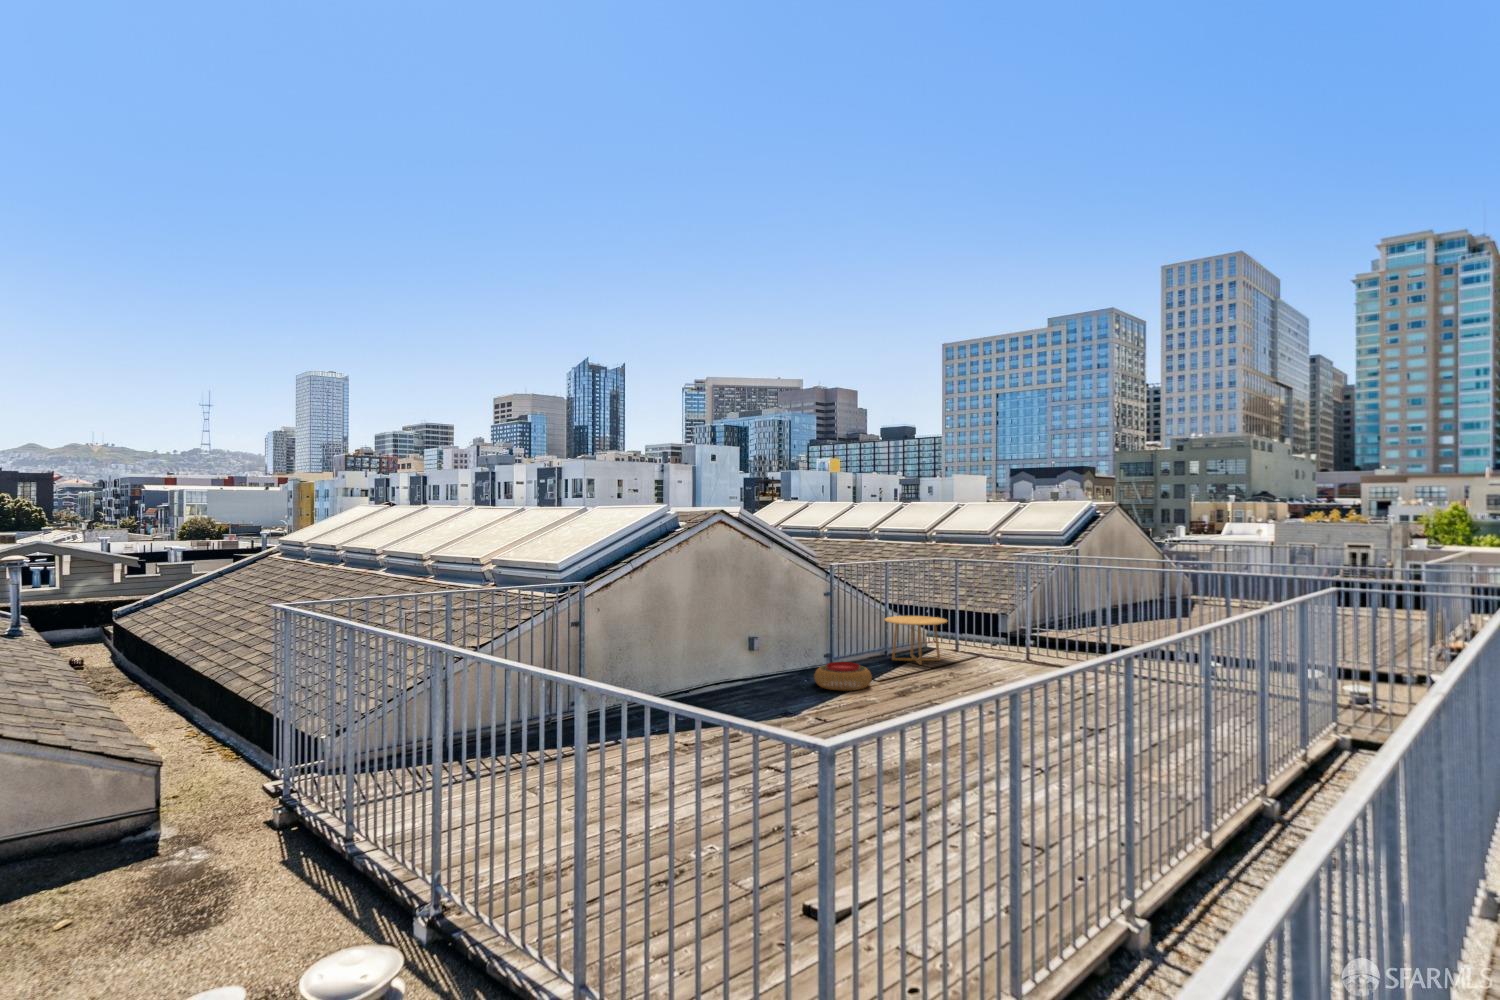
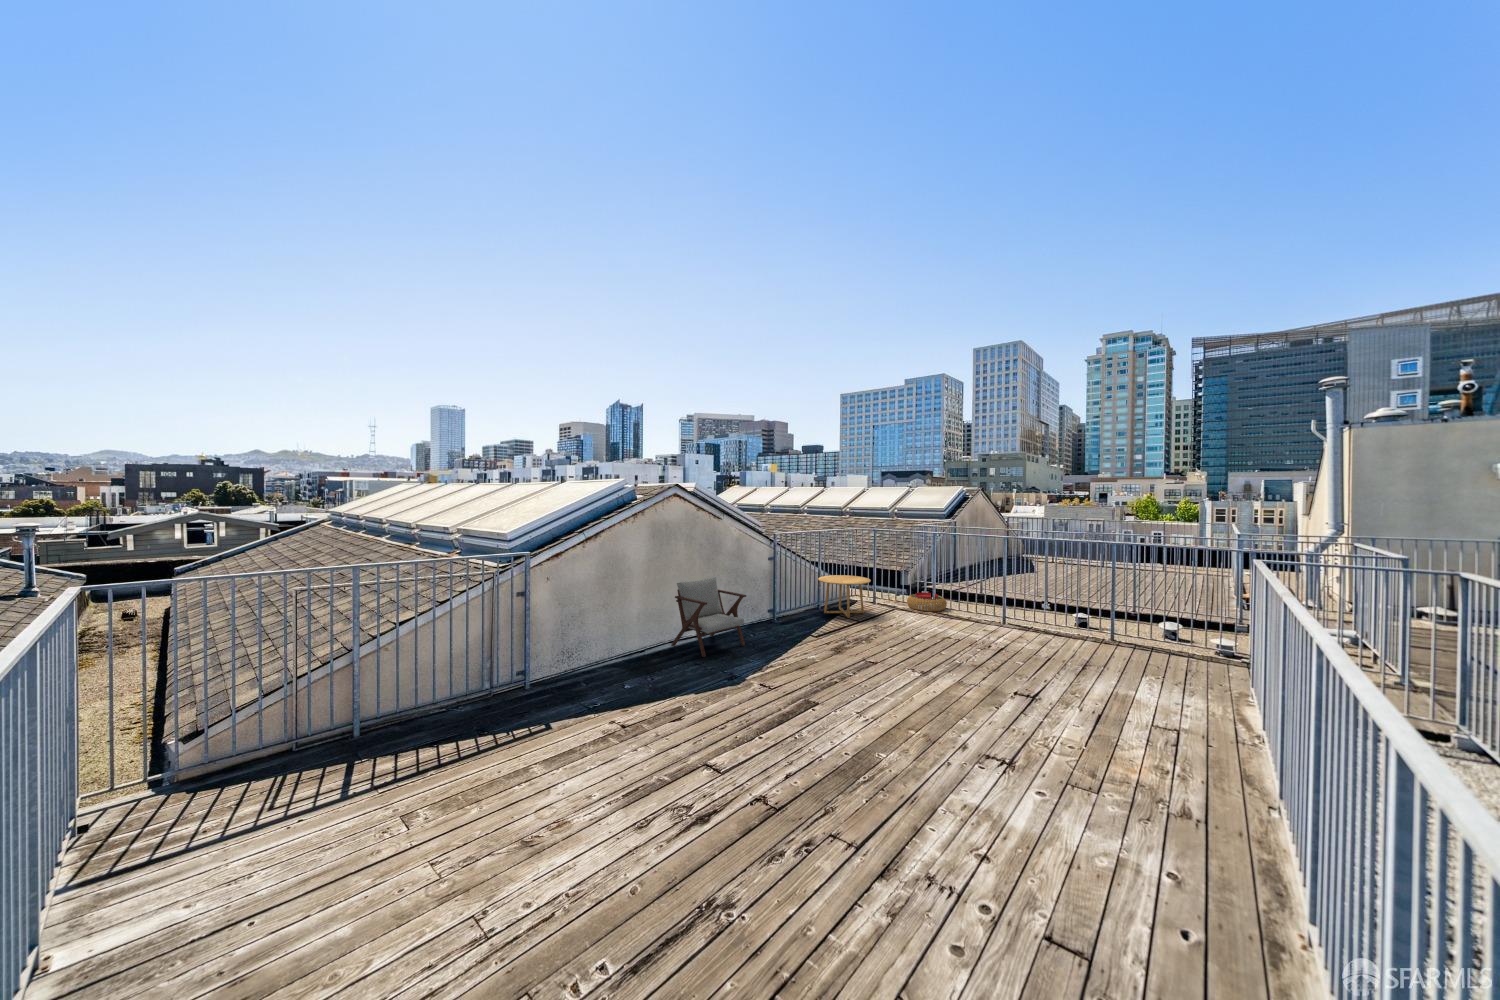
lounge chair: none [717,613,800,697] -> present [671,577,746,657]
pouf: present [814,662,872,691] -> present [907,593,947,612]

